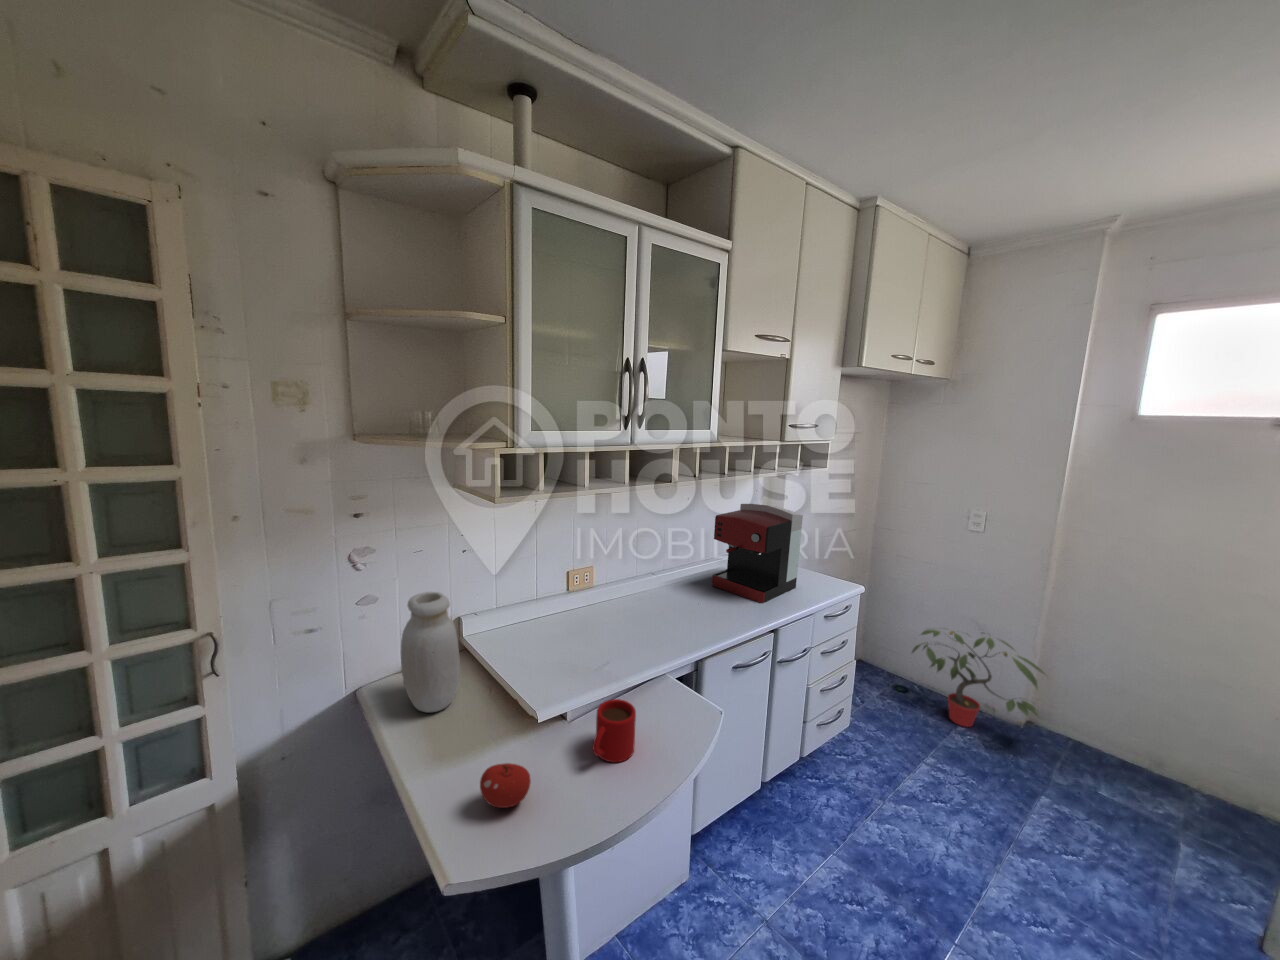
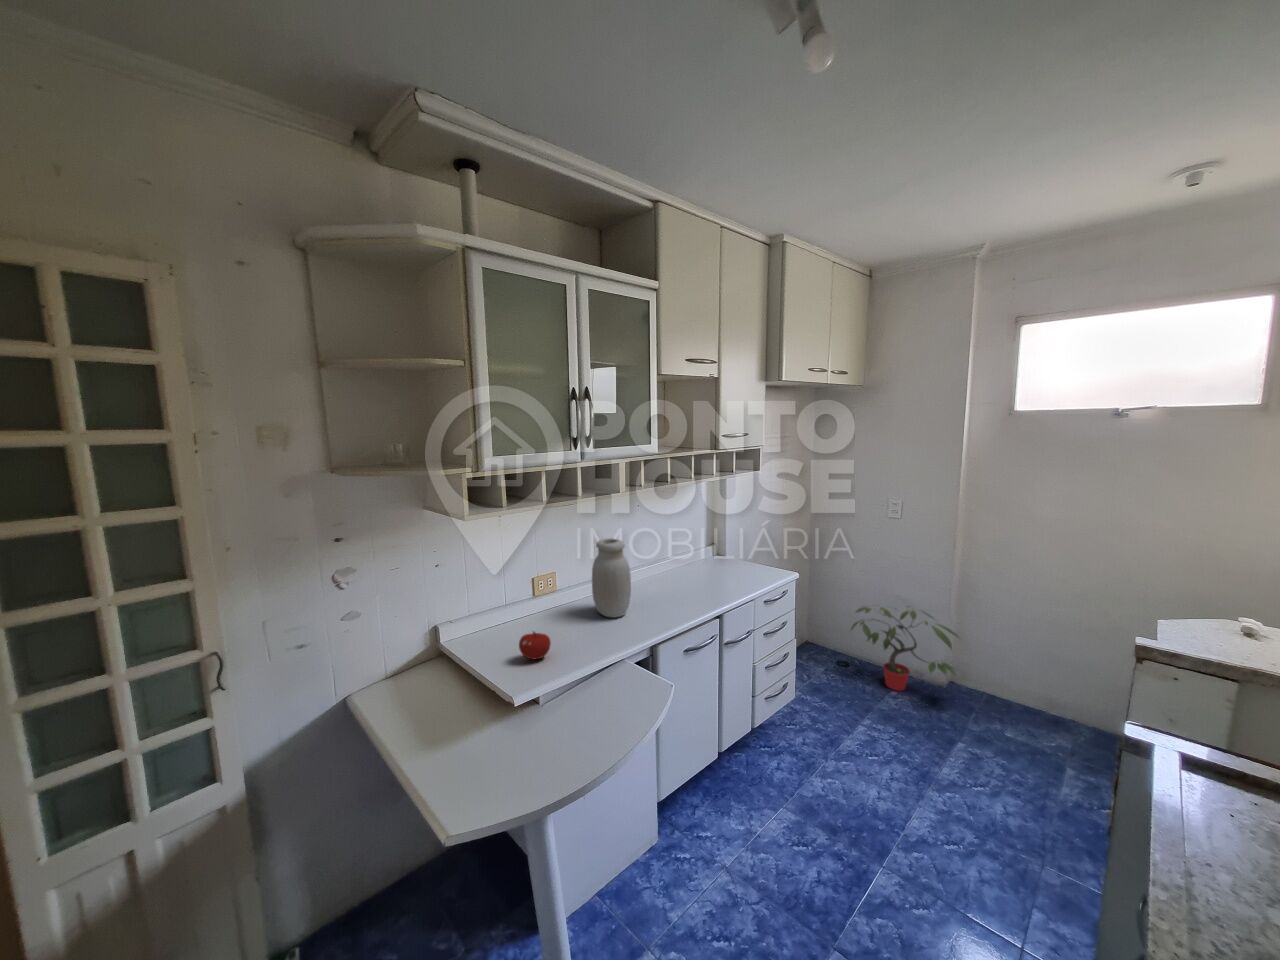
coffee maker: present [712,504,803,603] -> none [665,507,741,594]
jar: present [401,592,460,712] -> present [592,538,631,618]
mug: present [593,699,636,762] -> none [561,680,597,732]
fruit: present [480,763,531,808] -> present [519,632,551,659]

